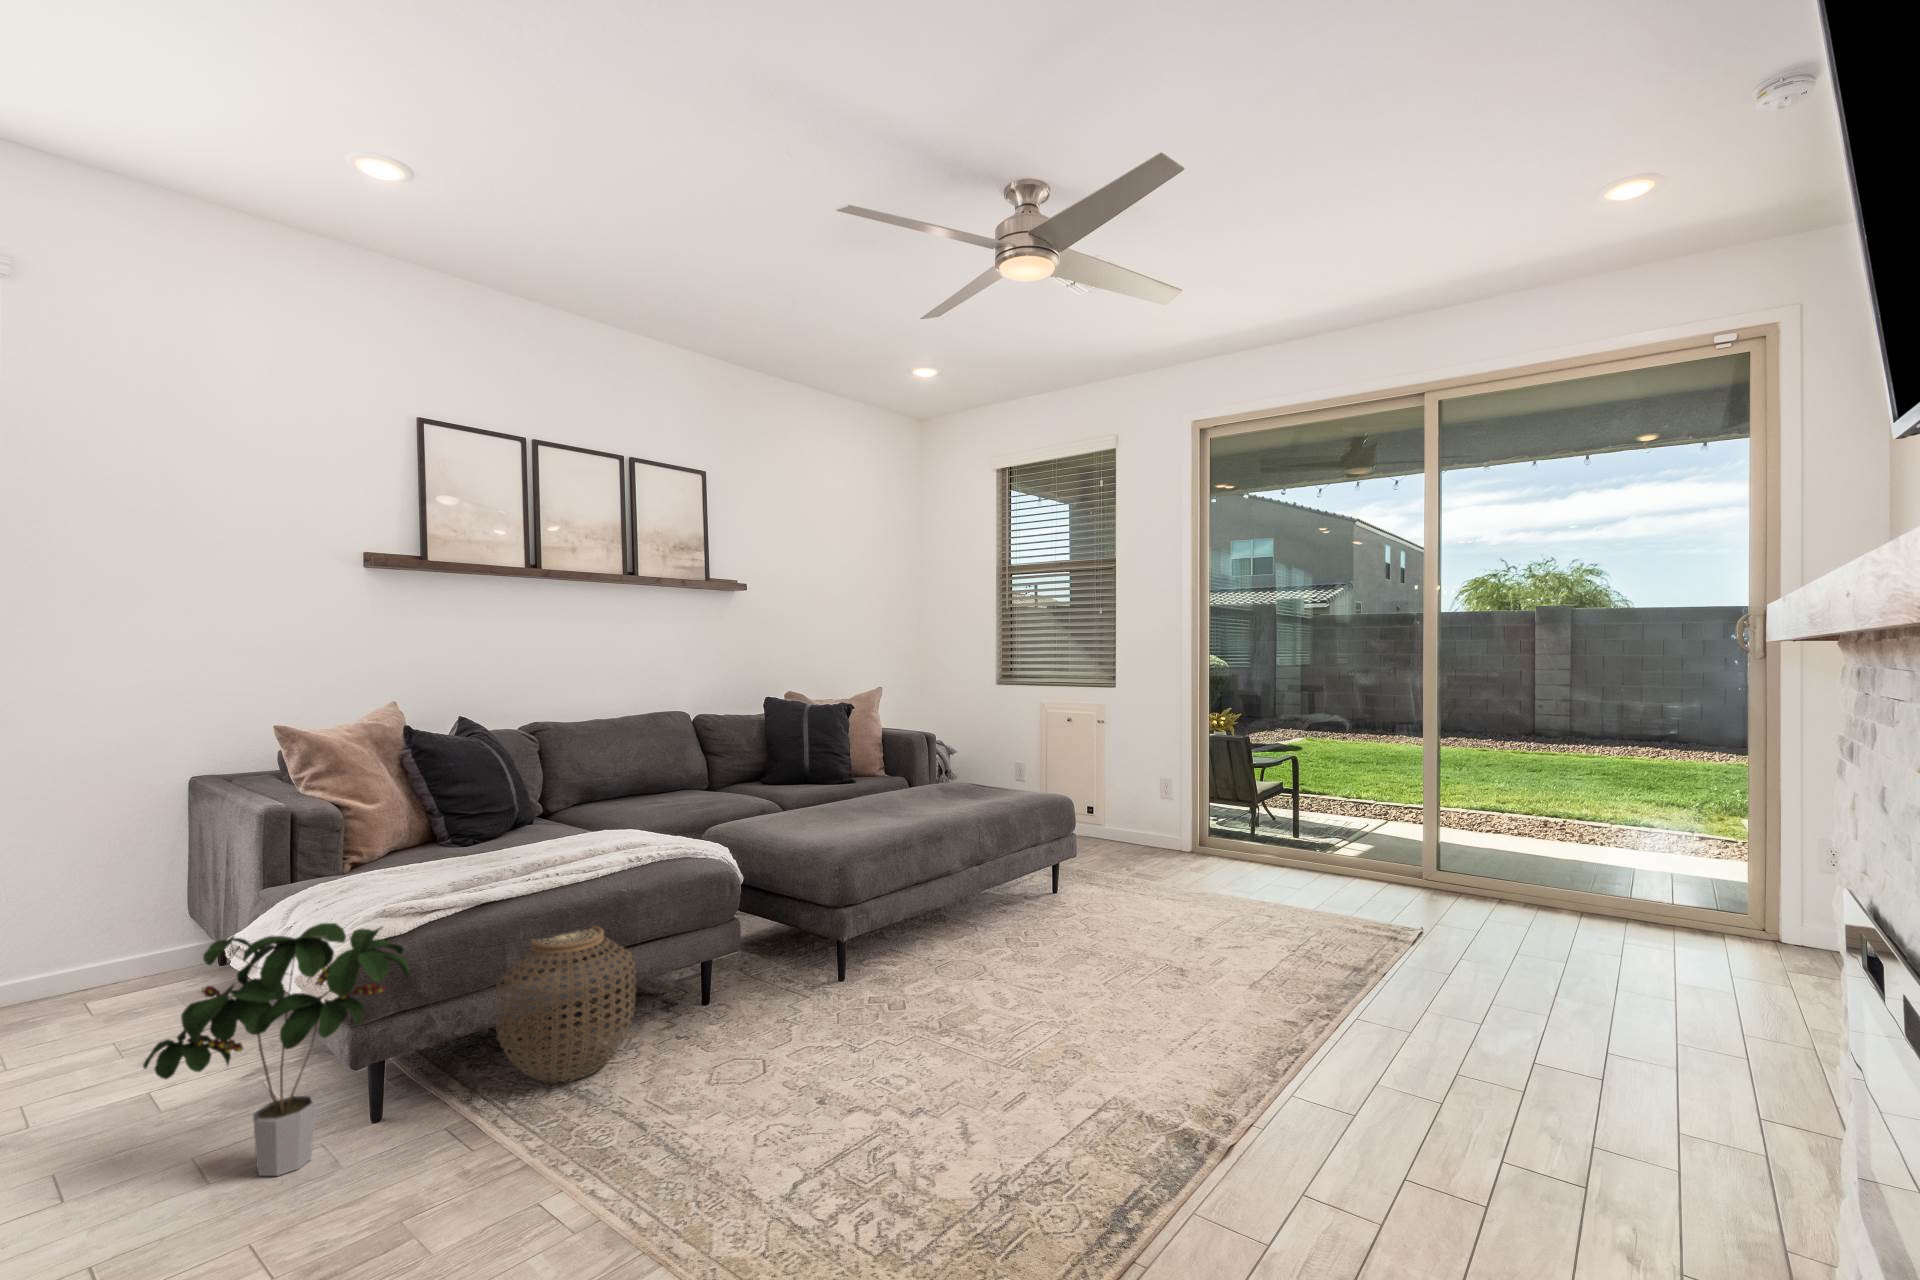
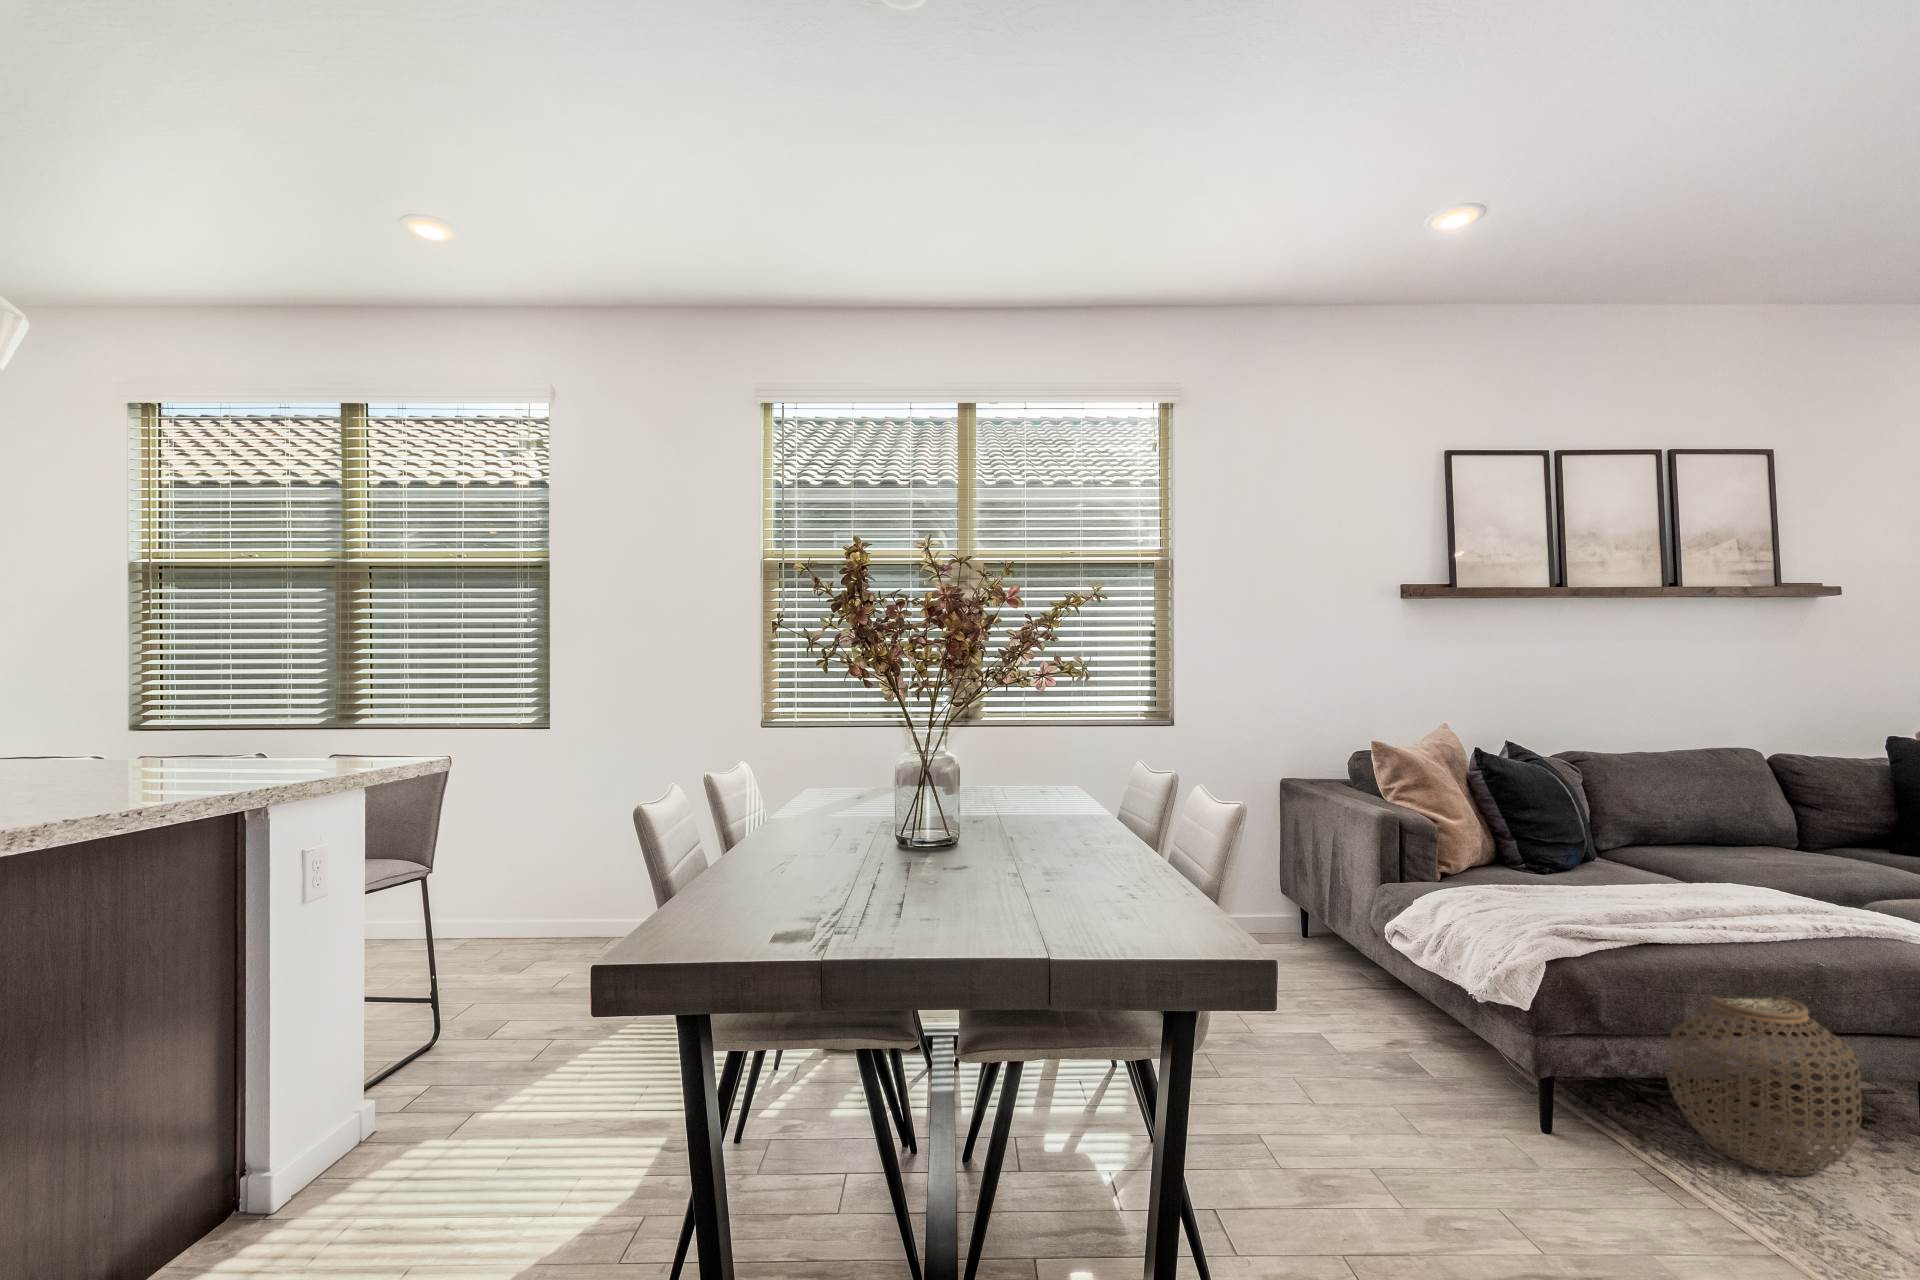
potted plant: present [143,923,409,1176] -> none [1373,925,1602,1157]

